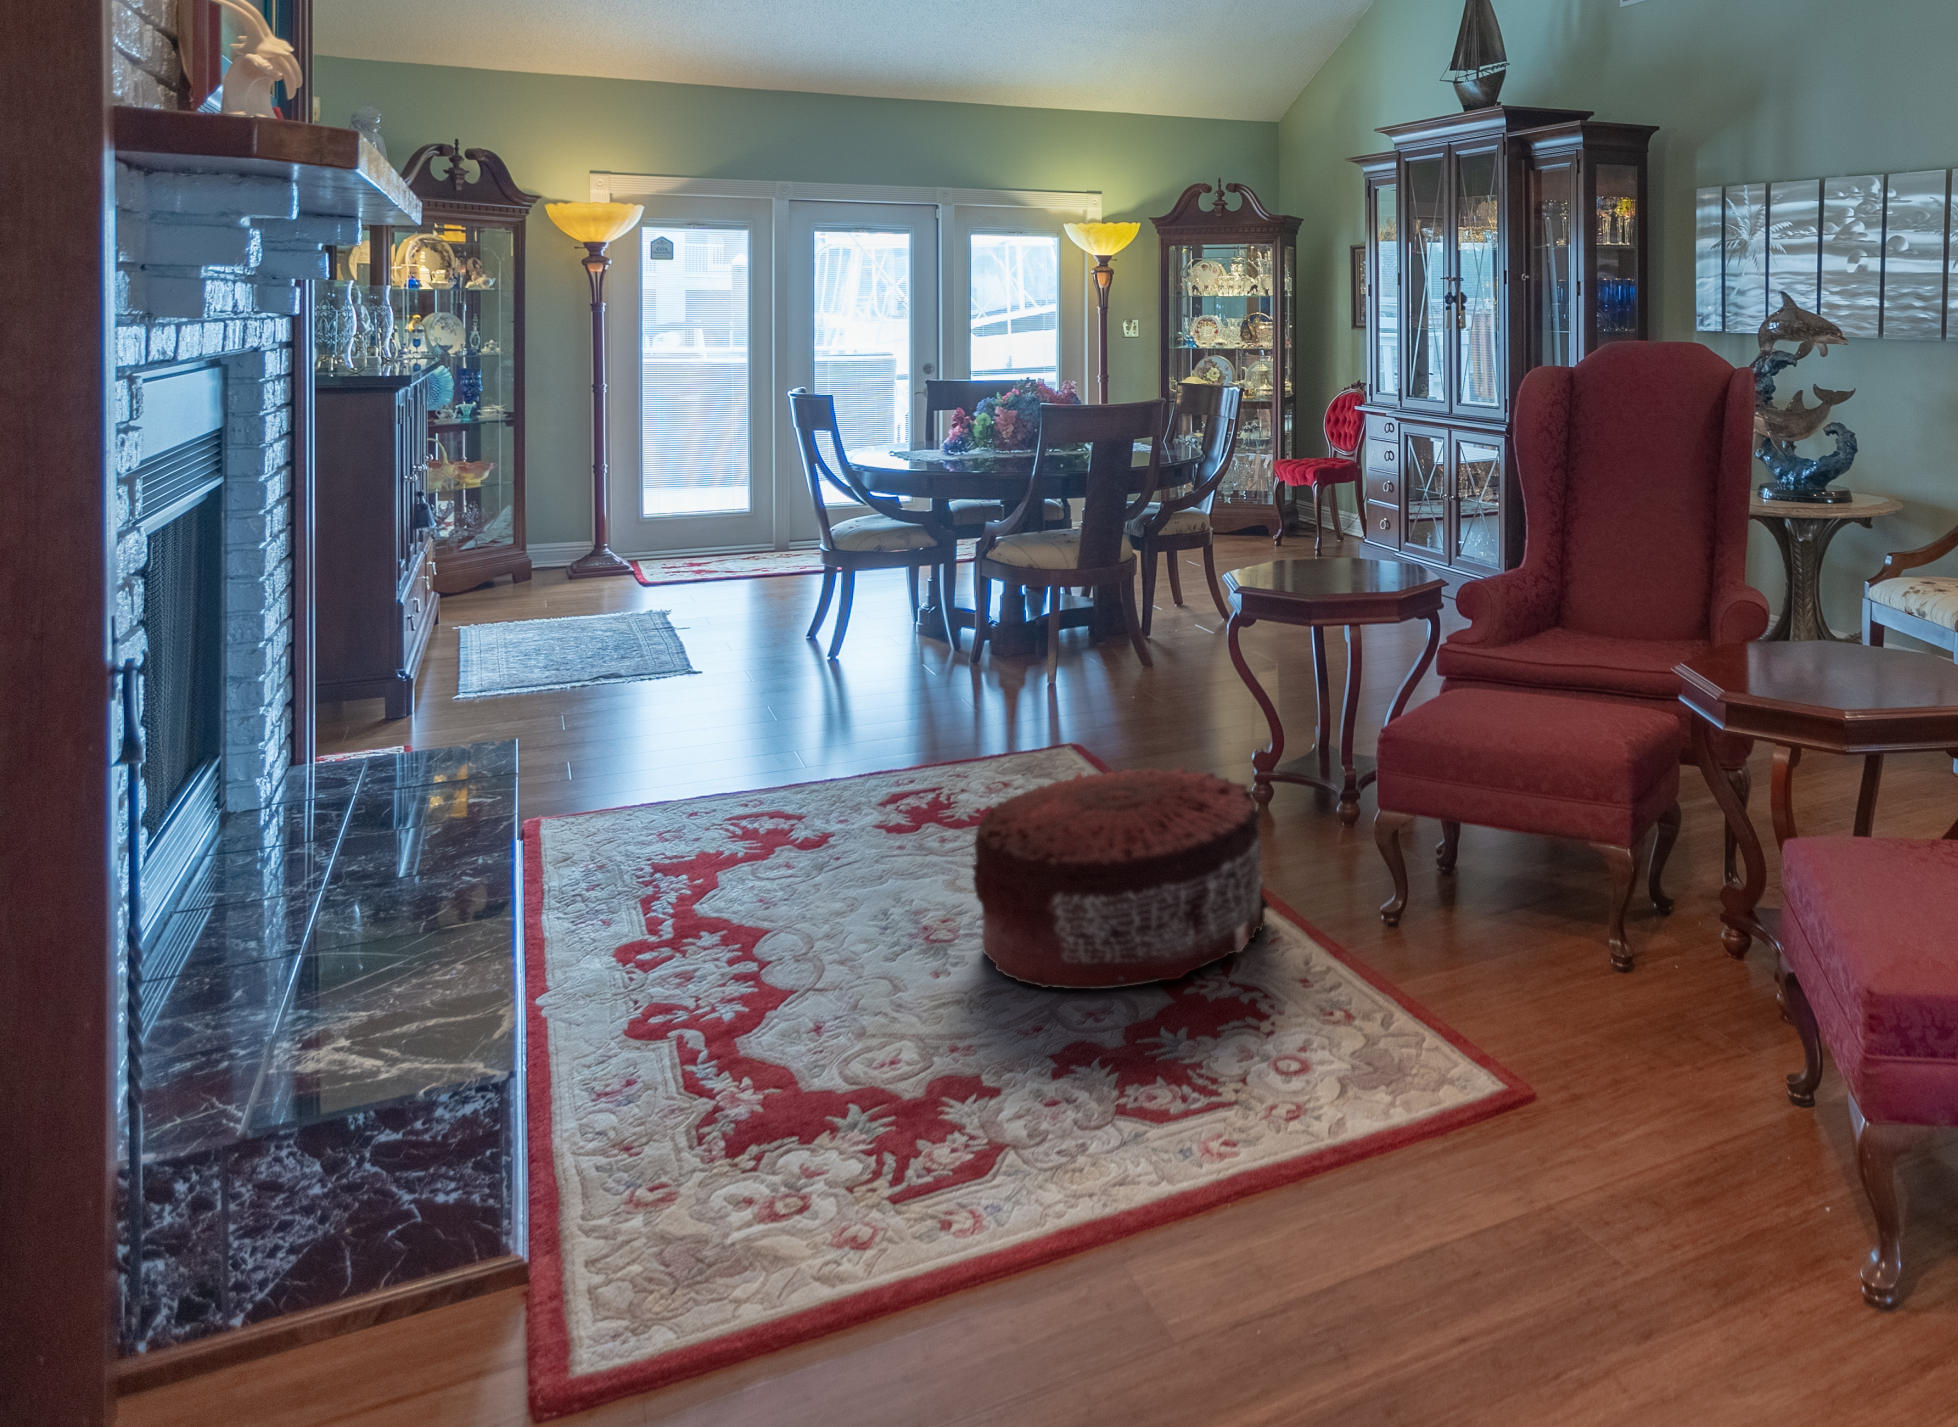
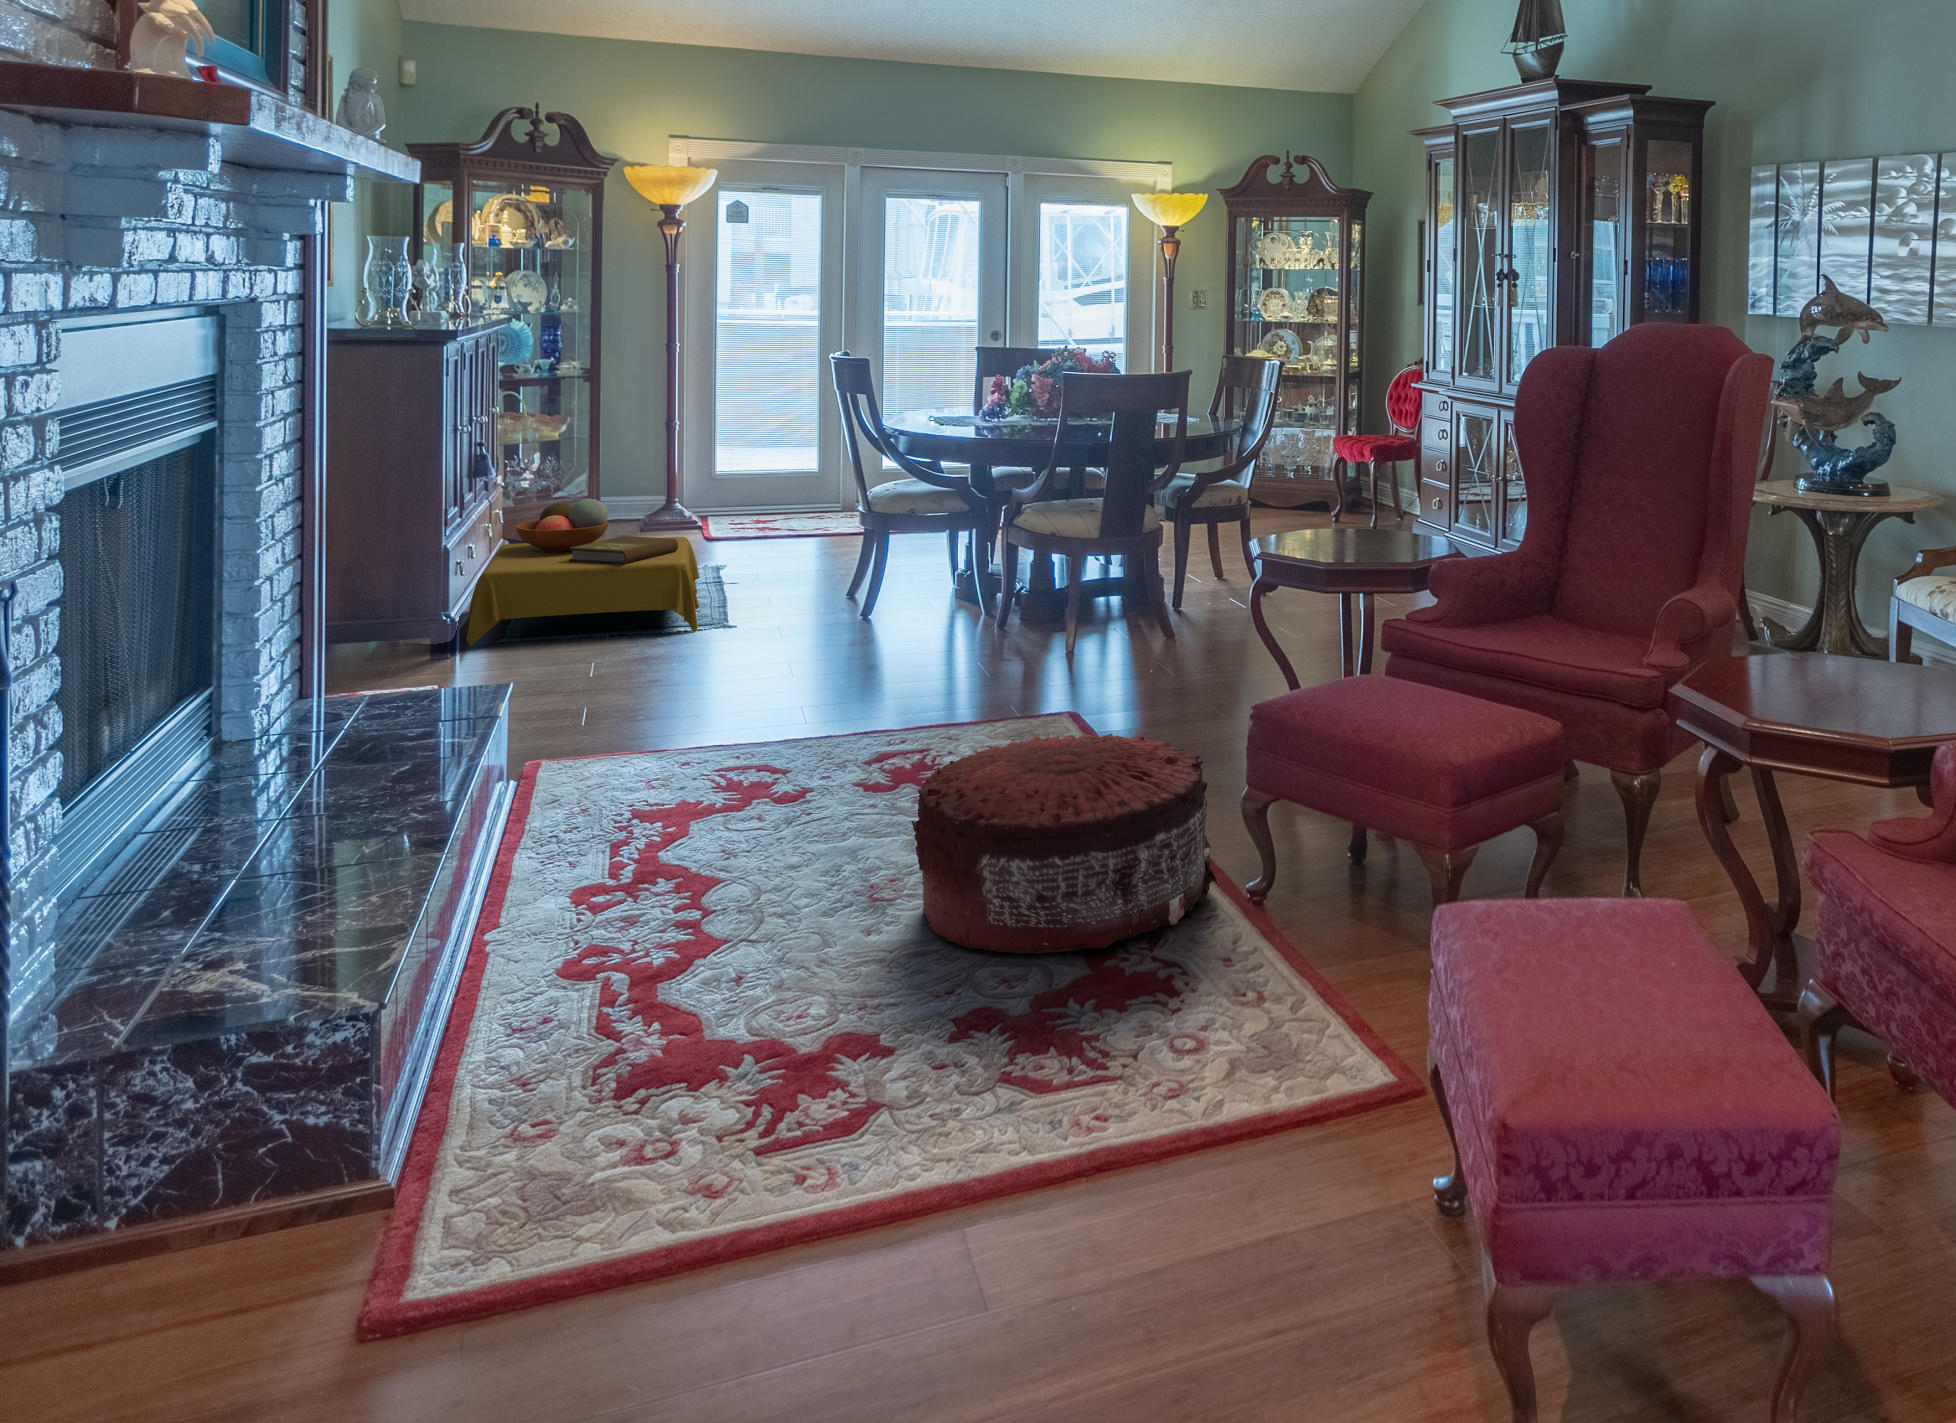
side table: none [410,552,654,710] -> present [466,499,700,646]

